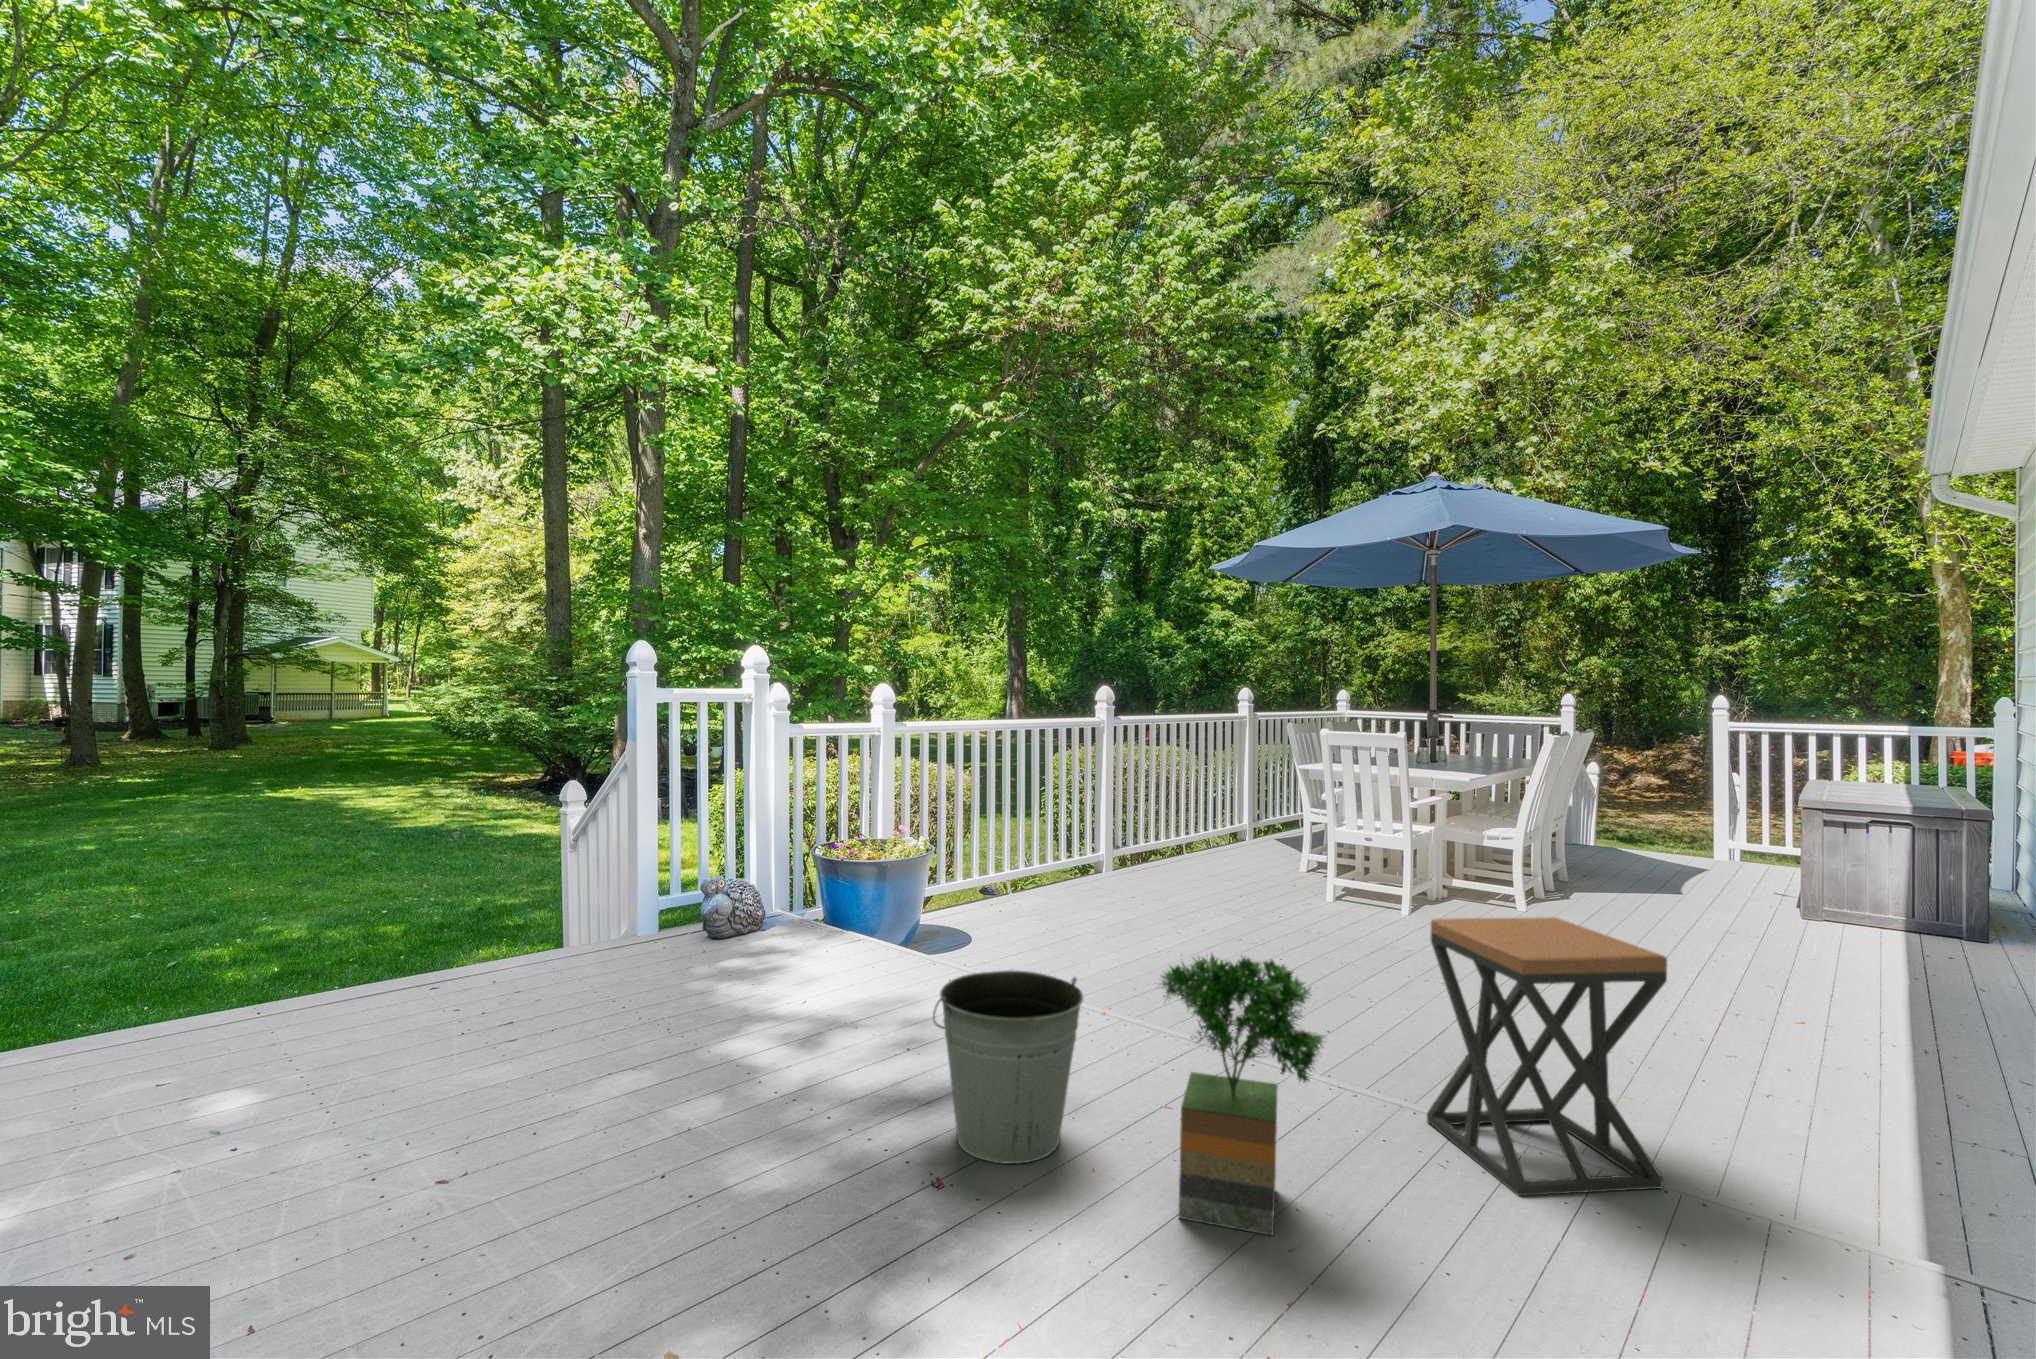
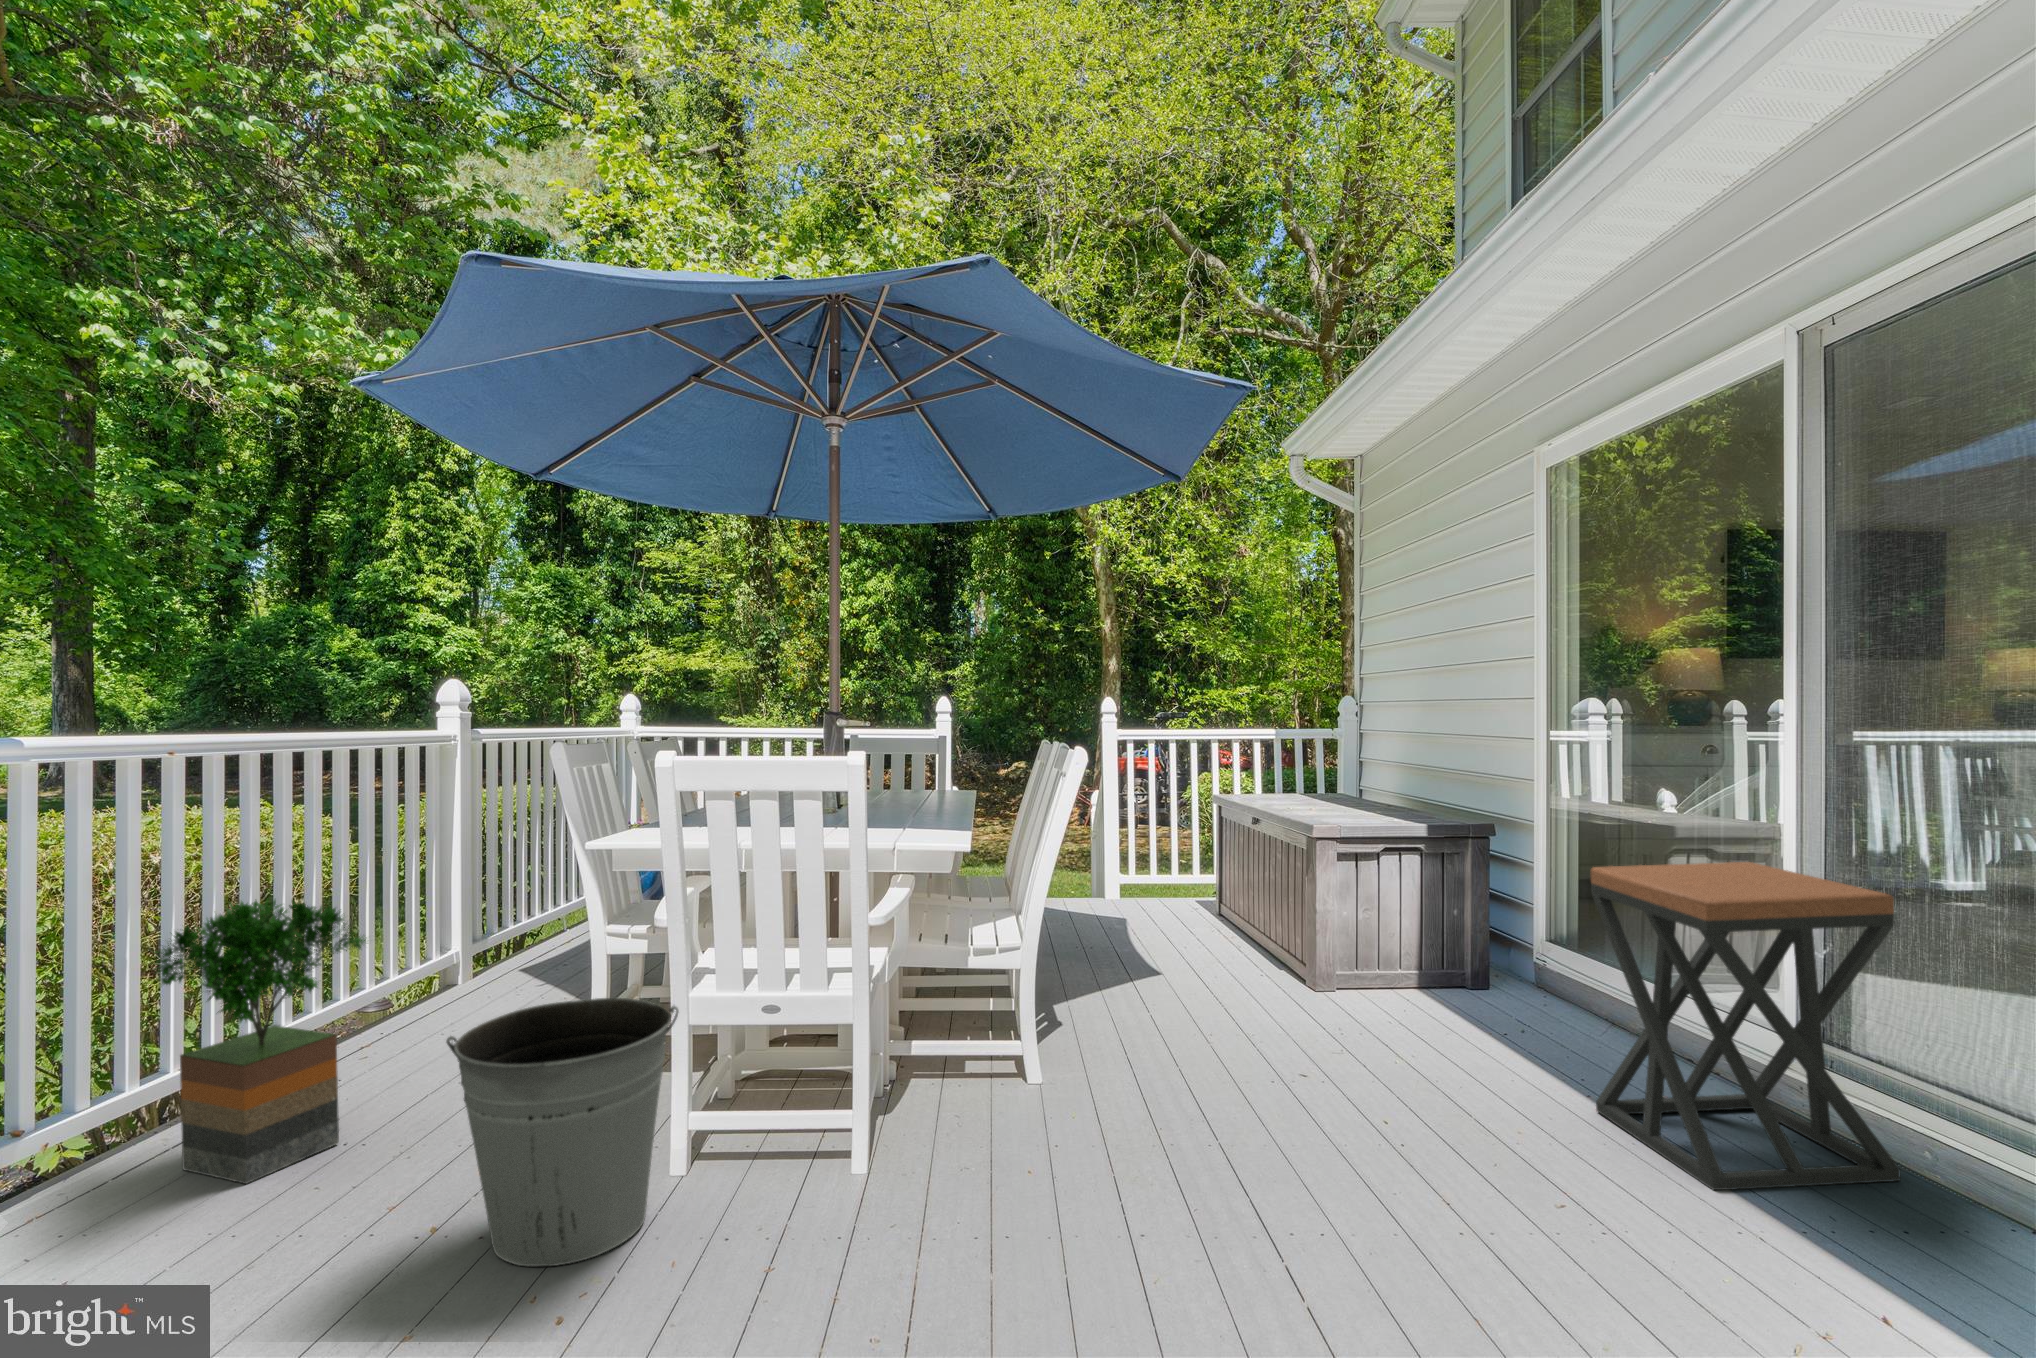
potted tree: present [1160,954,1323,1235] -> present [155,900,366,1184]
bucket: present [933,971,1083,1163] -> present [446,998,679,1266]

